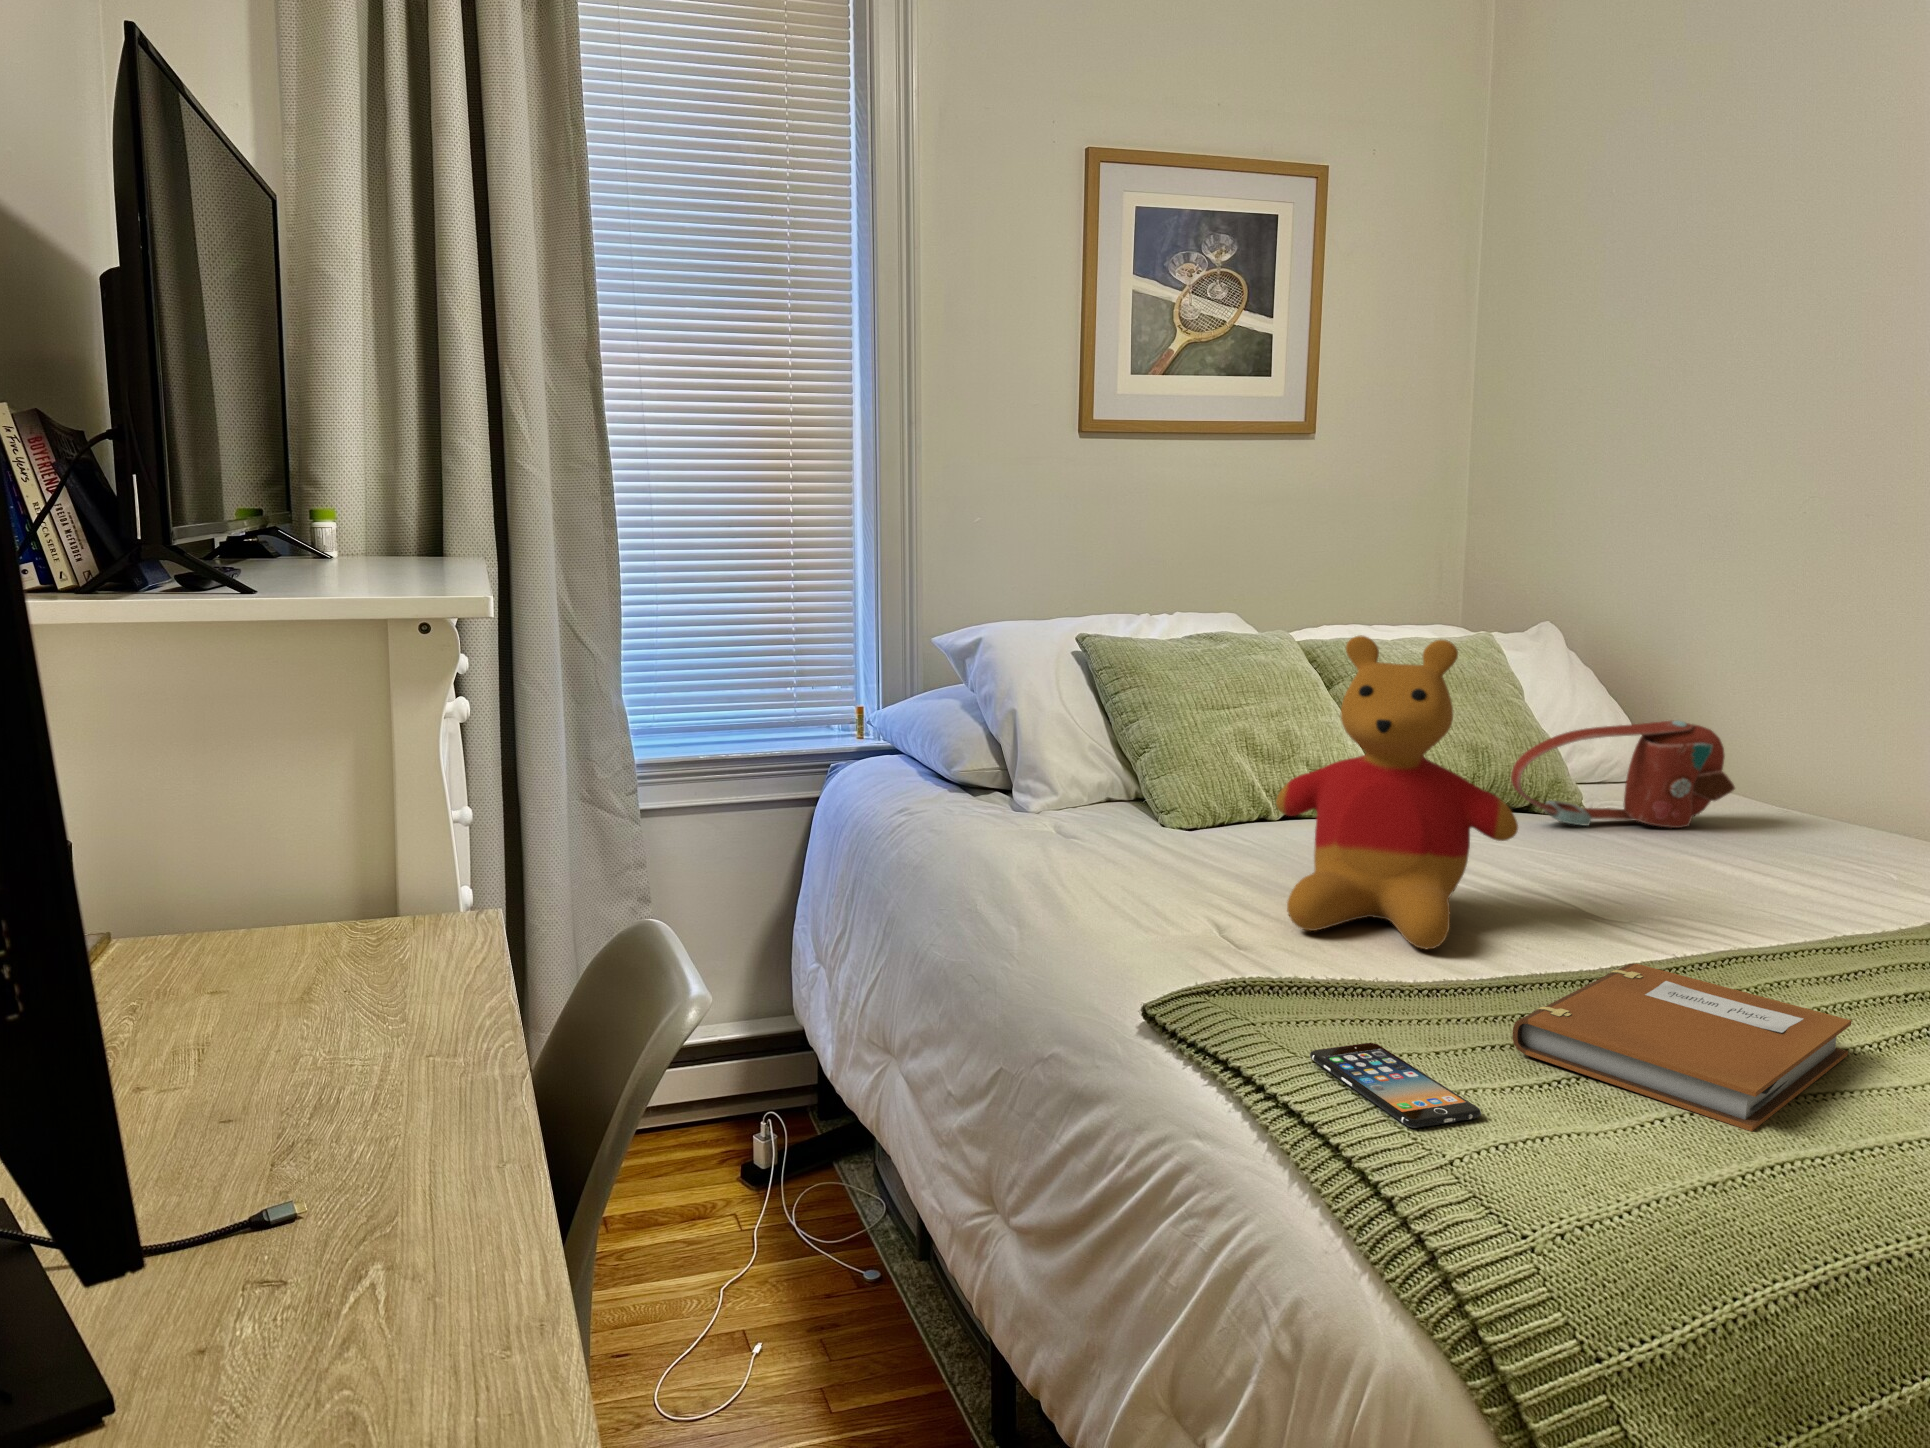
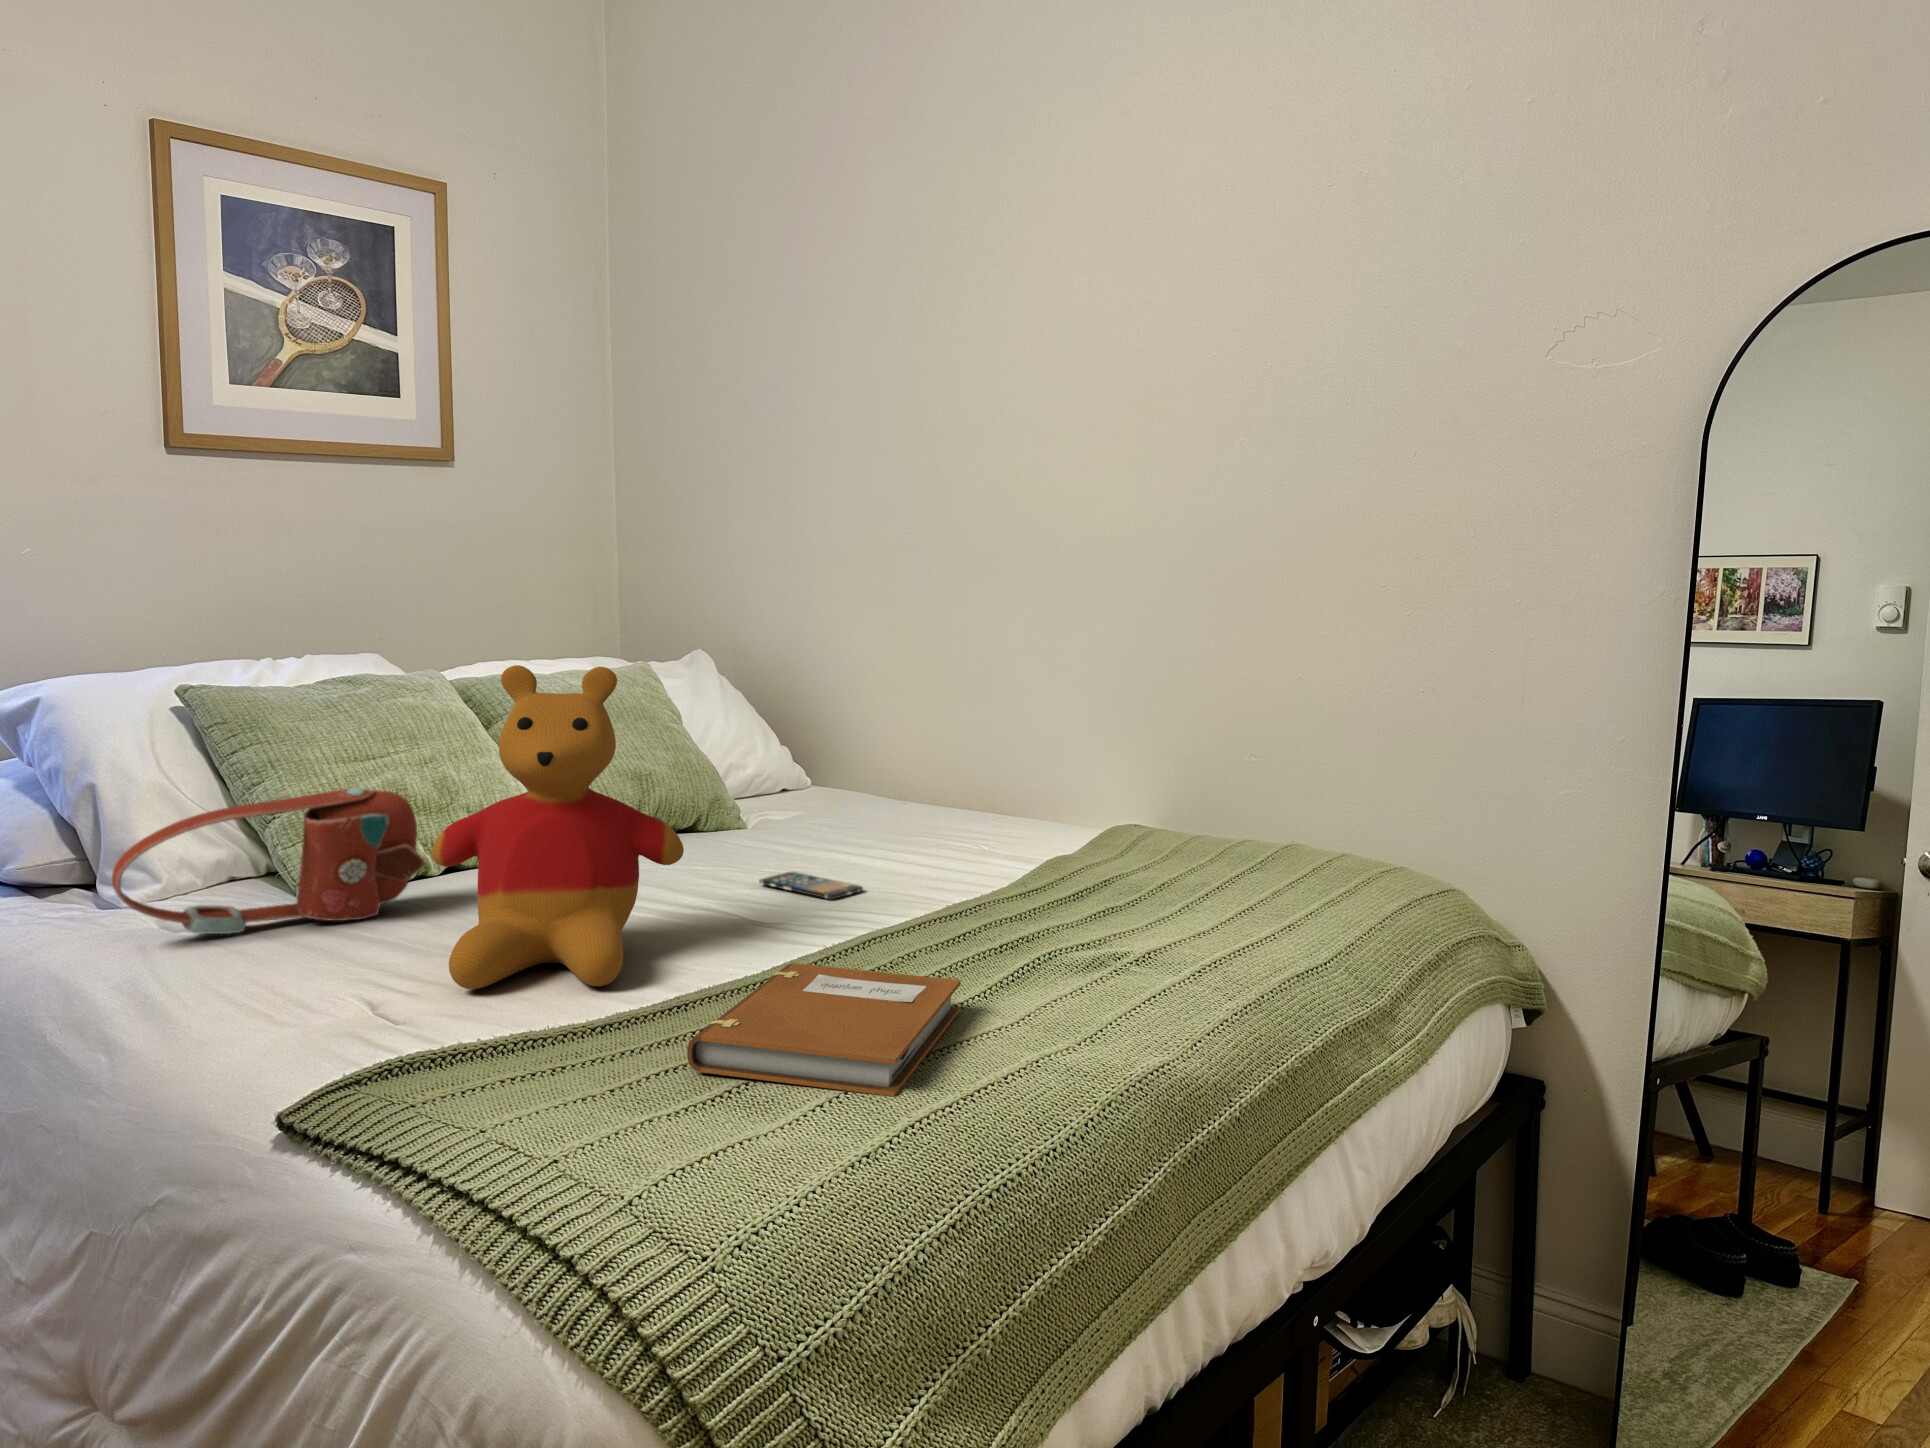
handbag: present [1511,721,1735,828] -> present [112,788,426,934]
smartphone: present [1310,1043,1481,1128] -> present [759,872,863,899]

